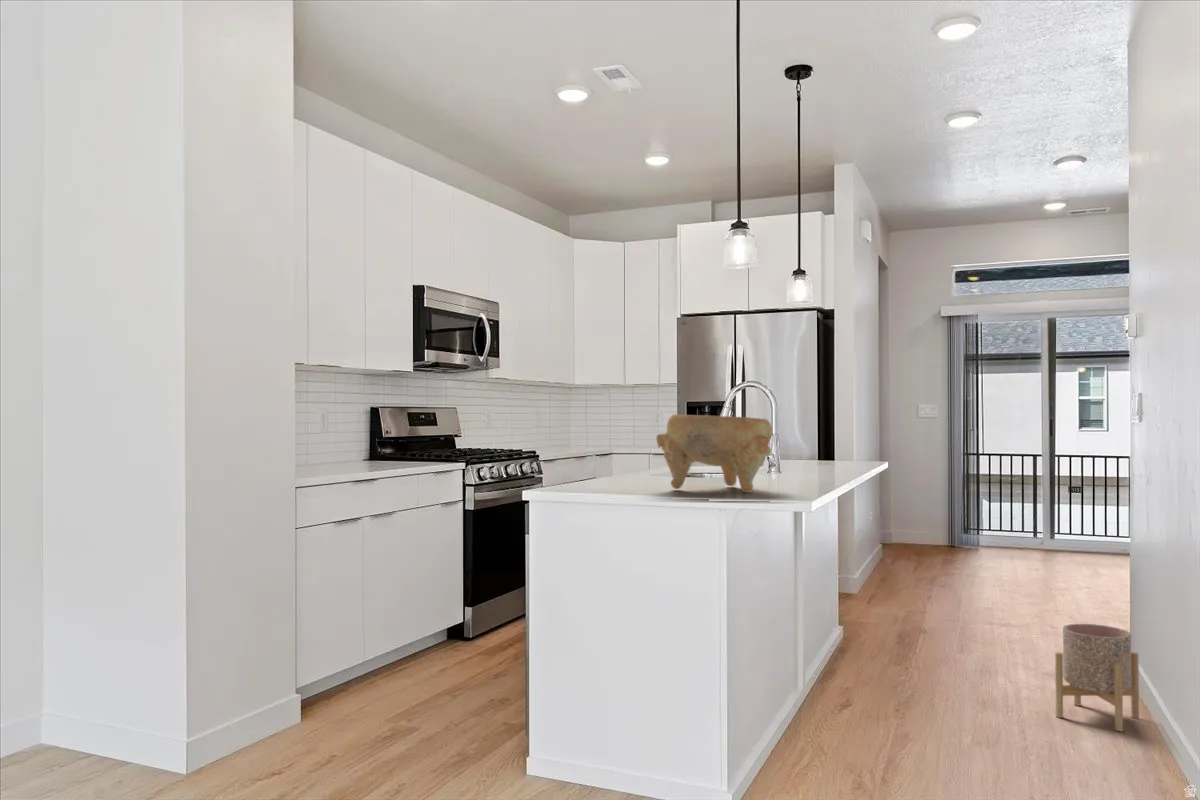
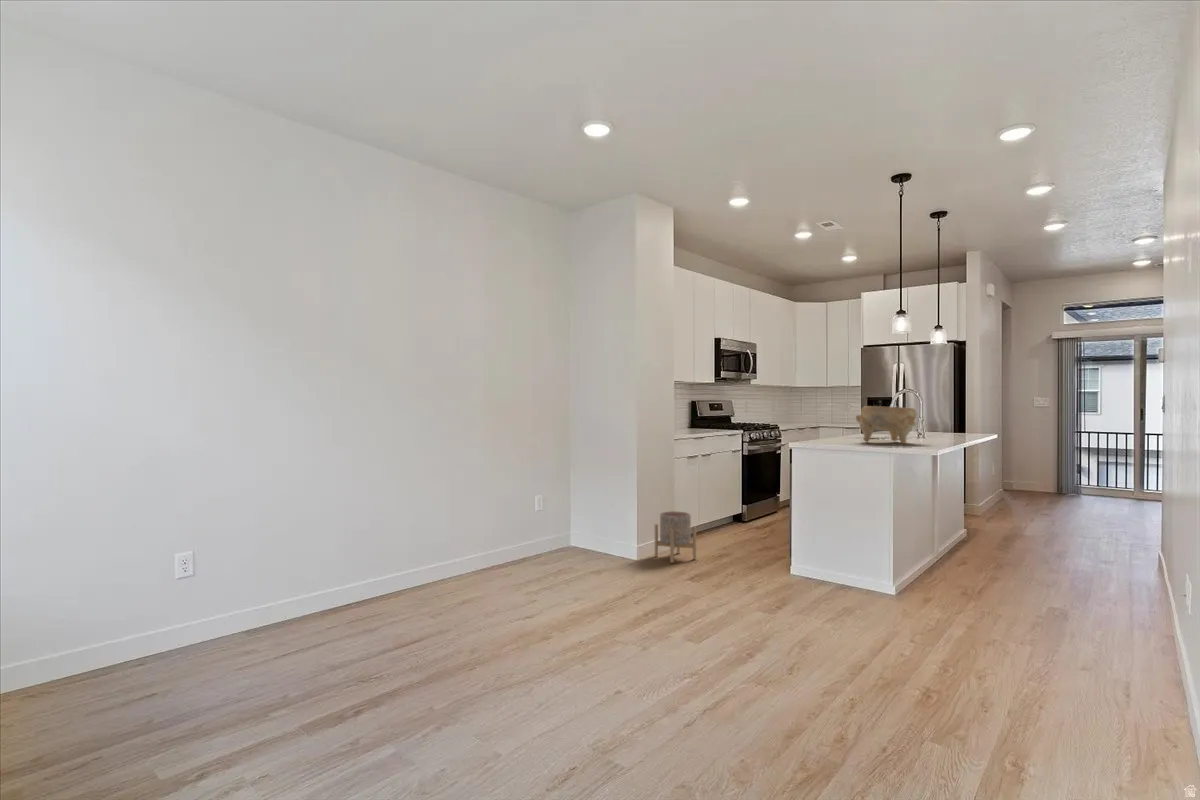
planter: present [1055,624,1139,731] -> present [655,511,696,563]

